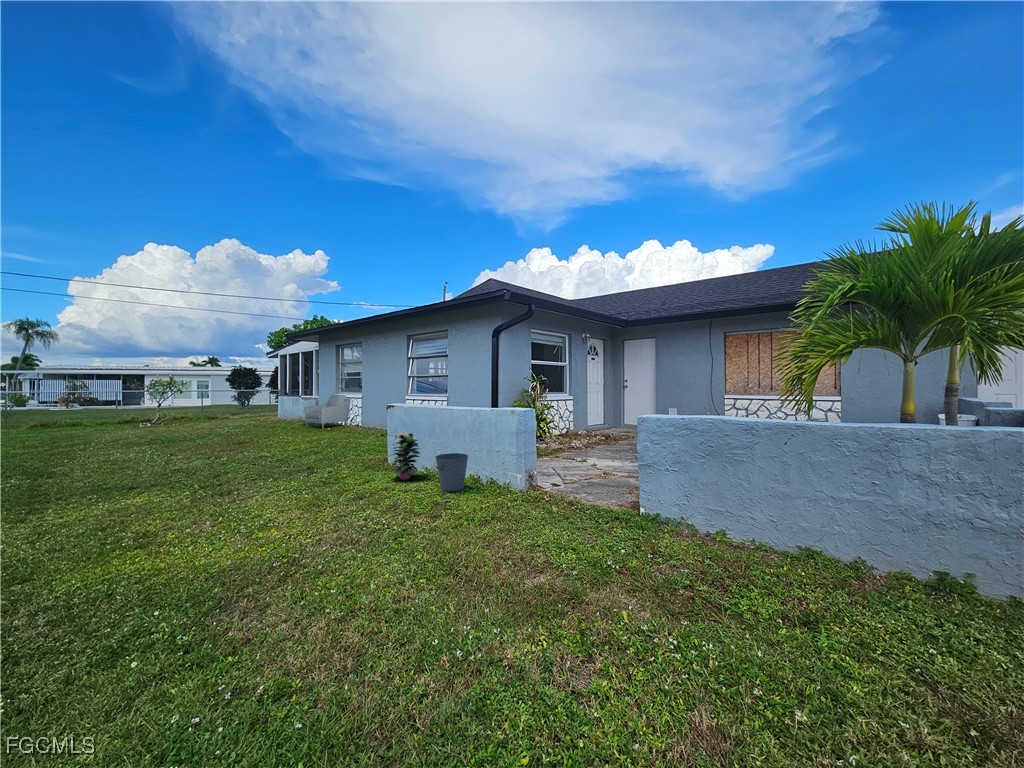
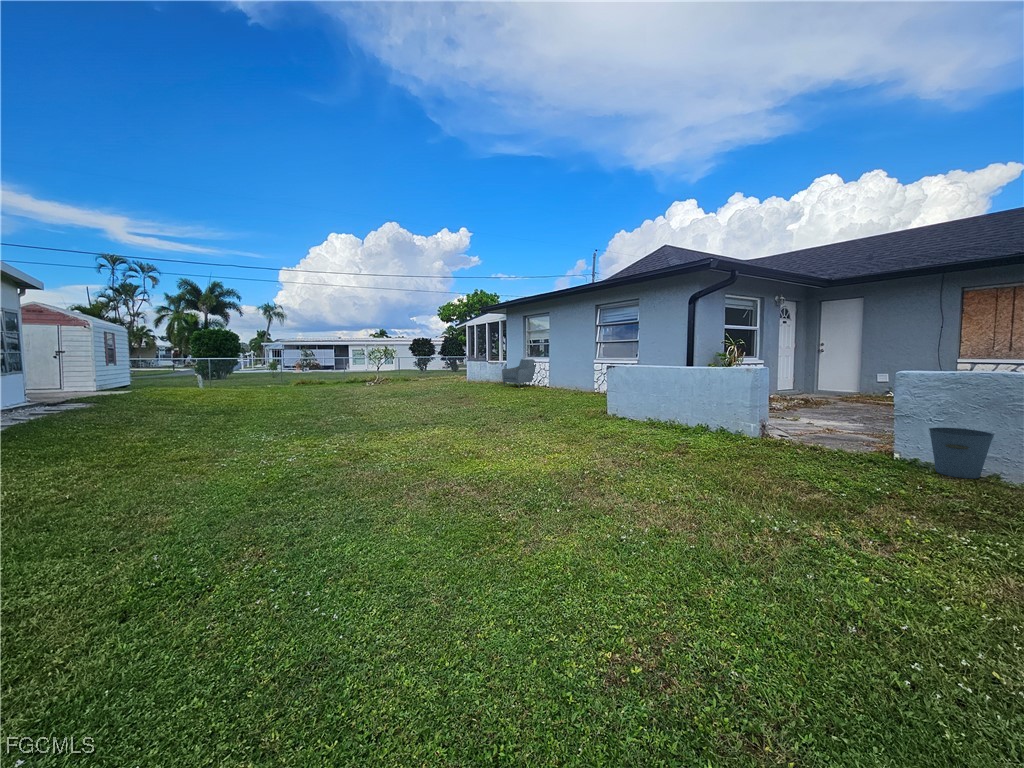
decorative plant: present [392,433,420,480] -> none [622,386,649,423]
bucket: present [436,453,468,491] -> present [929,428,994,479]

